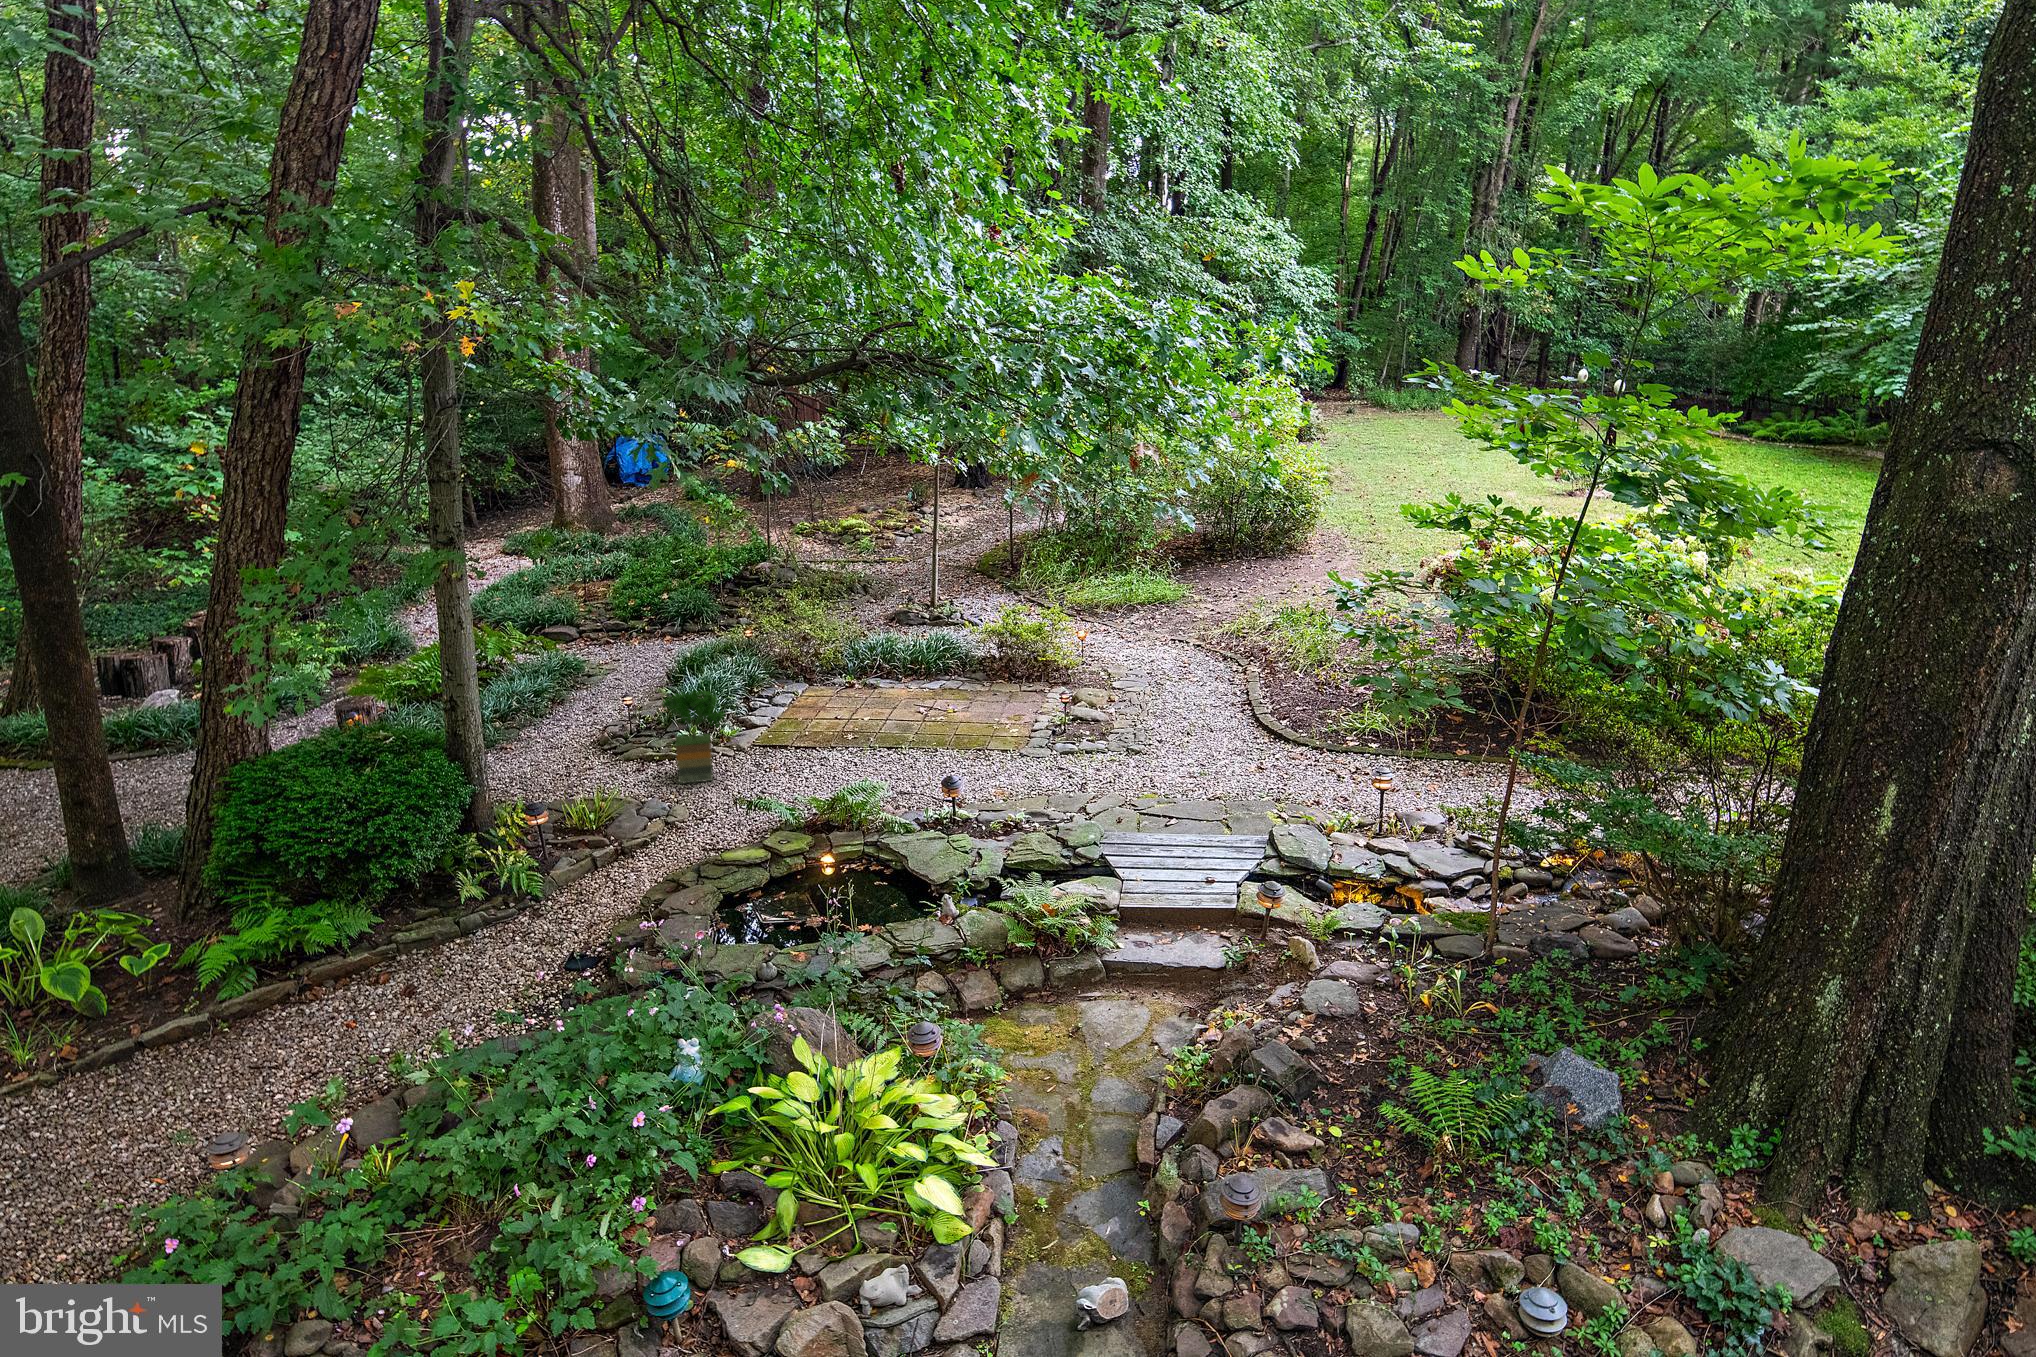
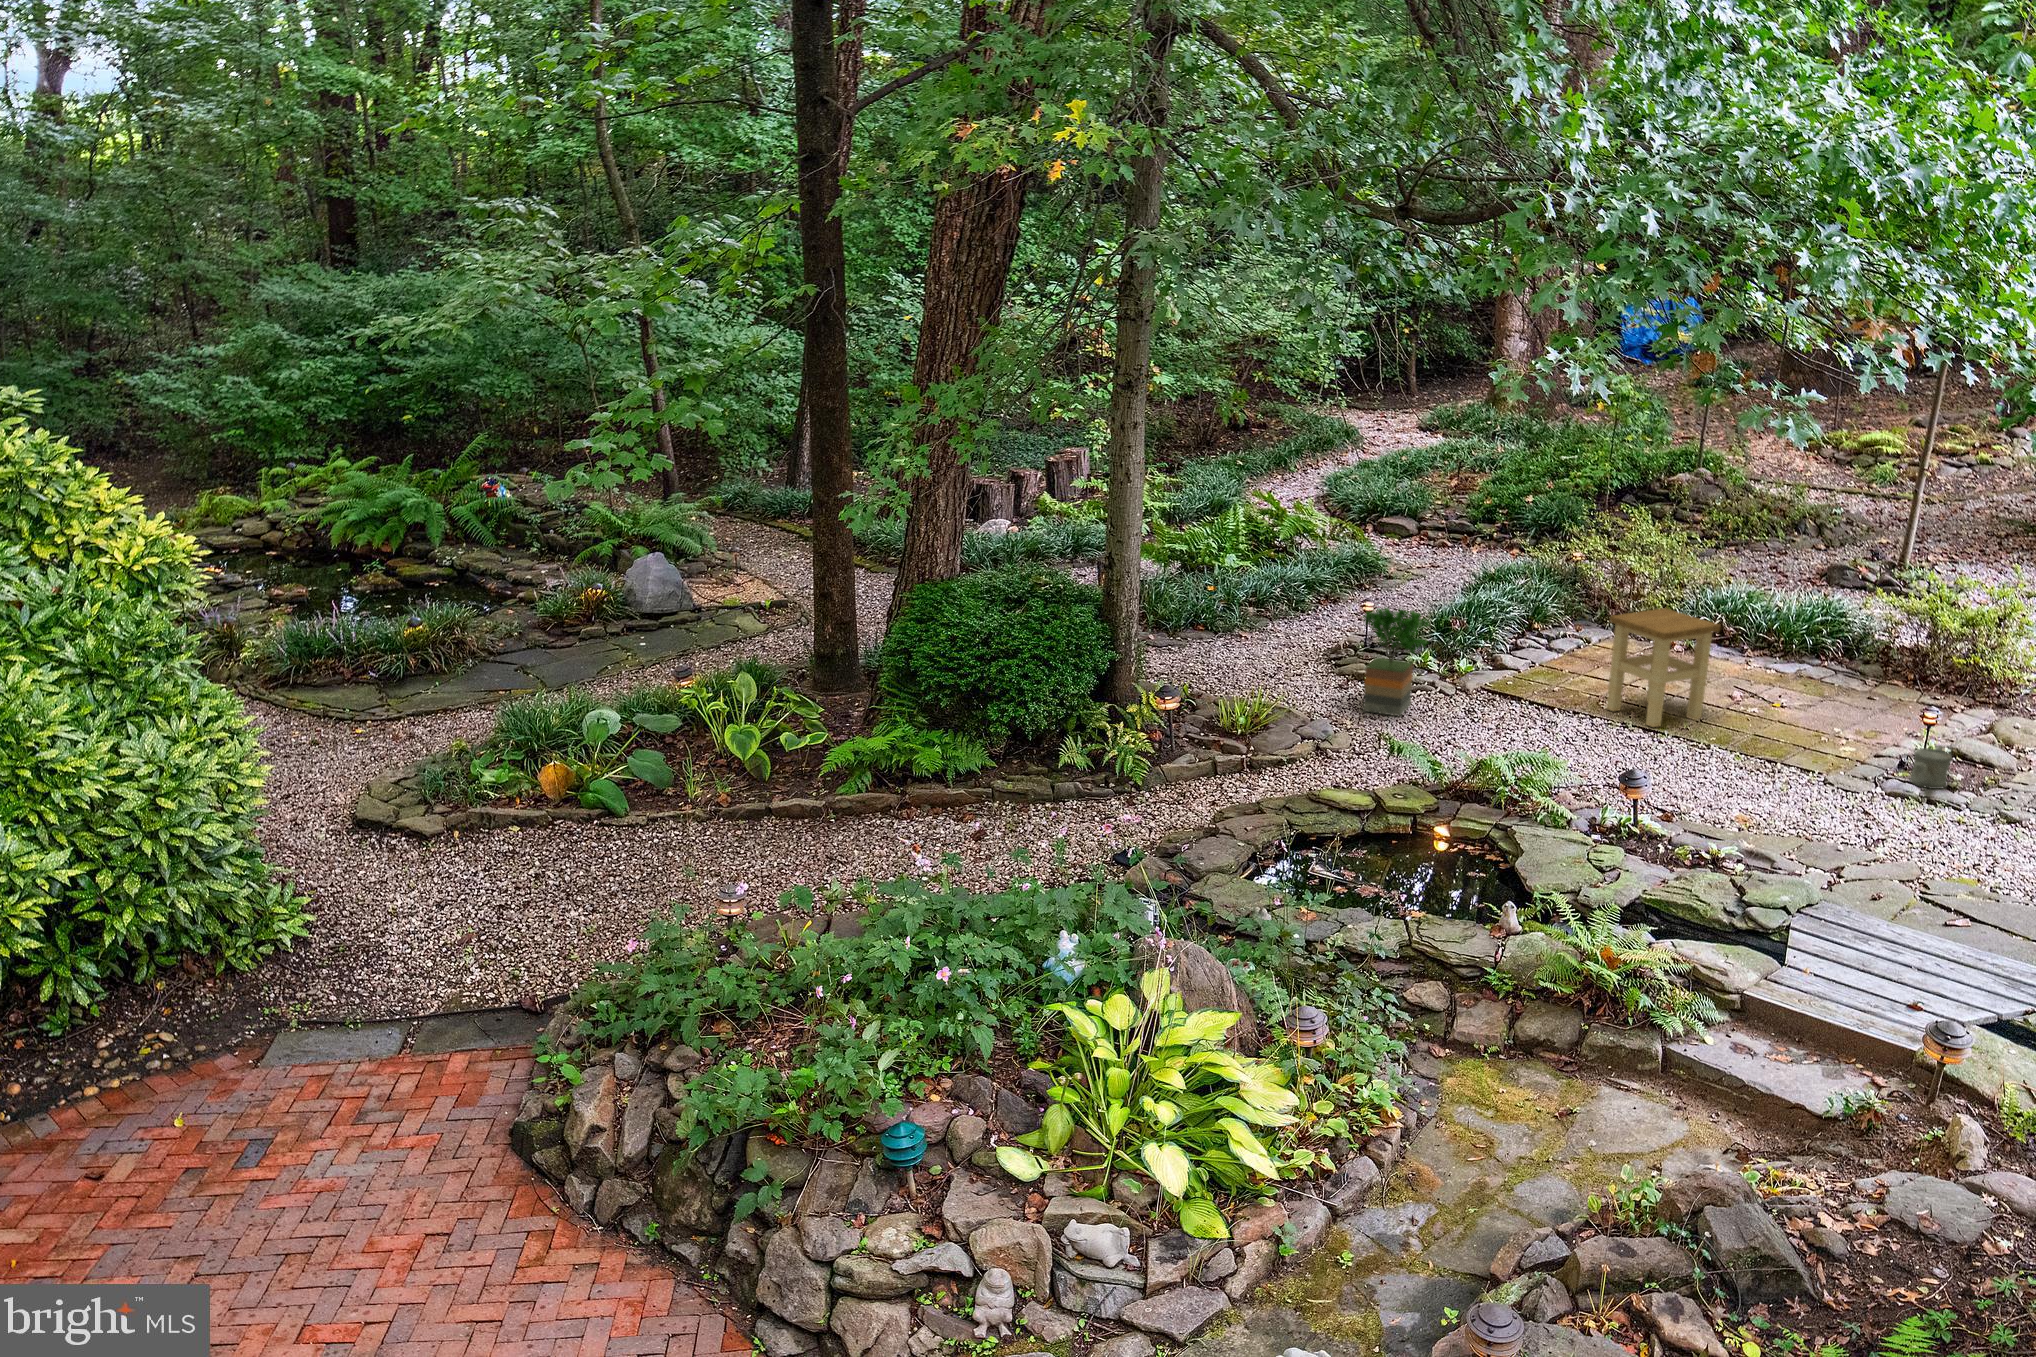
stool: none [848,657,921,744] -> present [1606,608,1720,727]
watering can: none [1063,714,1085,742] -> present [1910,745,1952,789]

